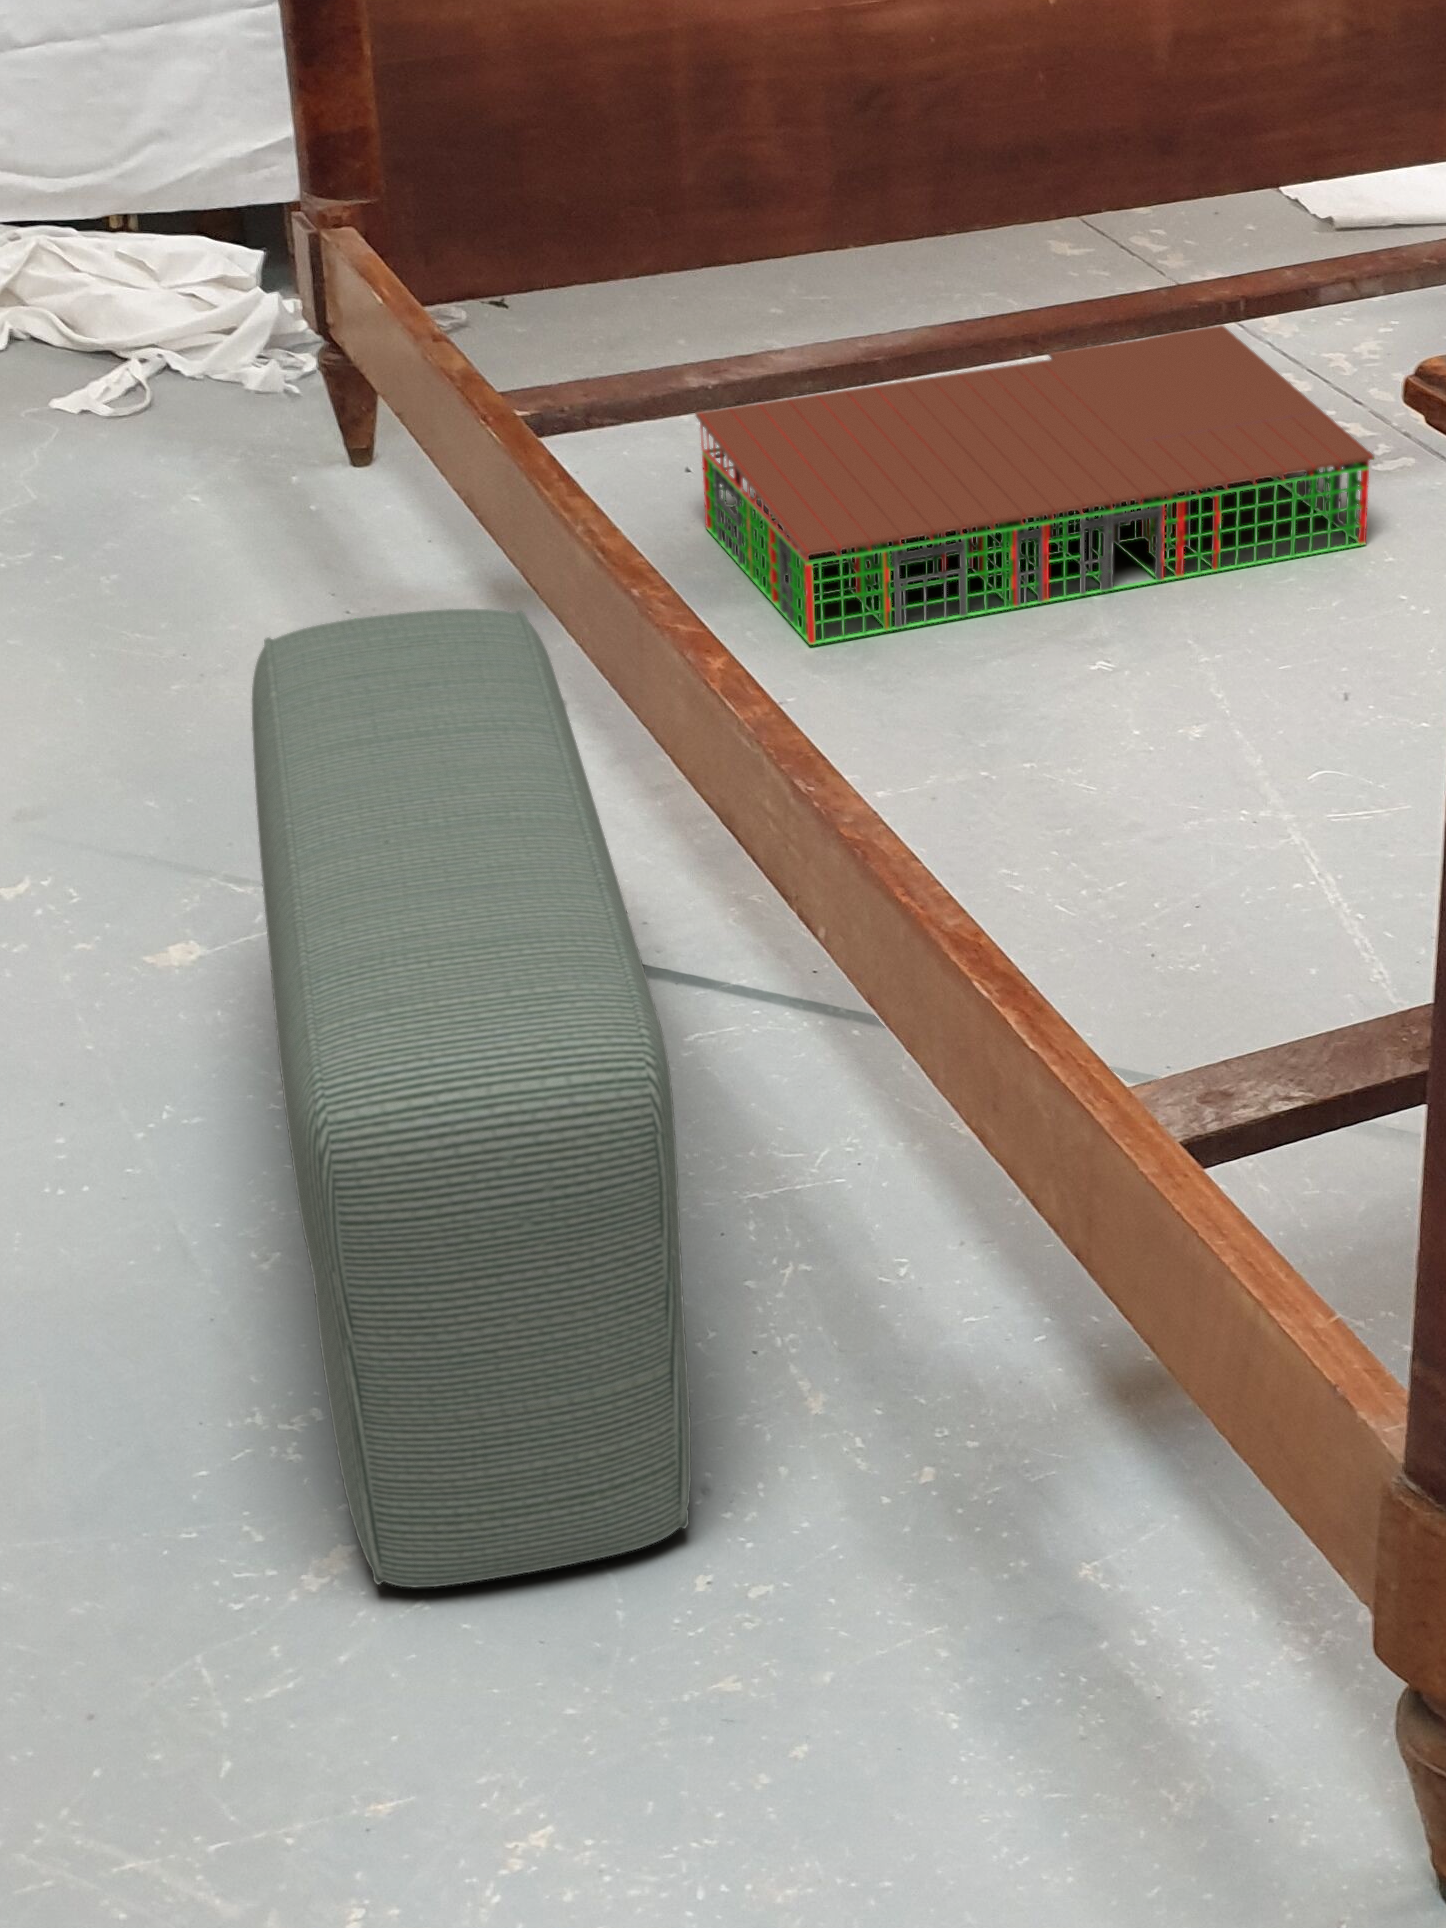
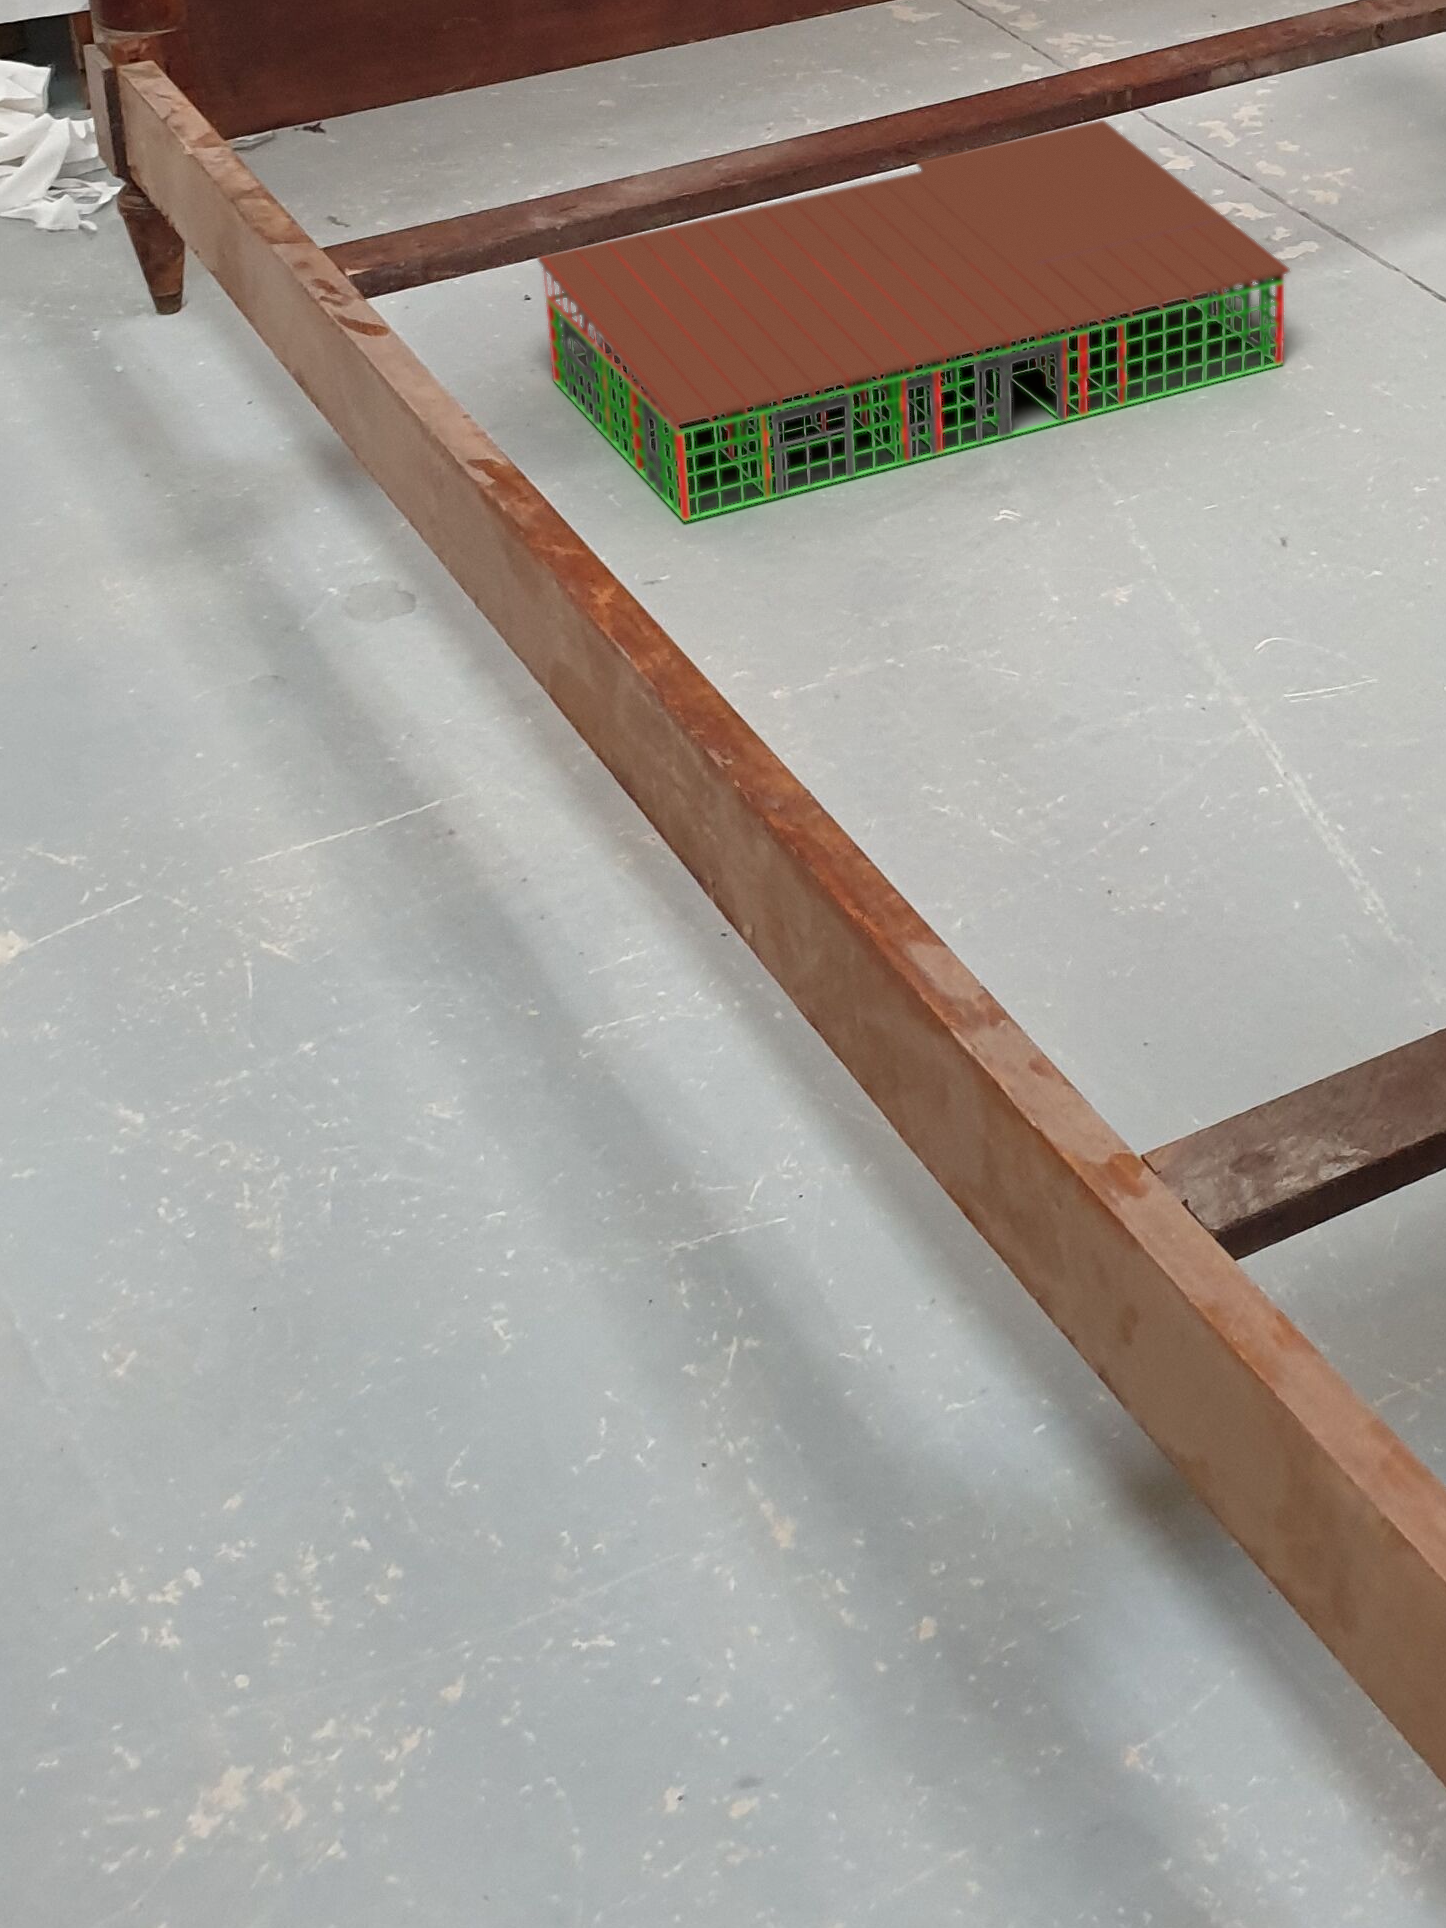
pouf: present [252,609,691,1587] -> none [87,567,668,1829]

